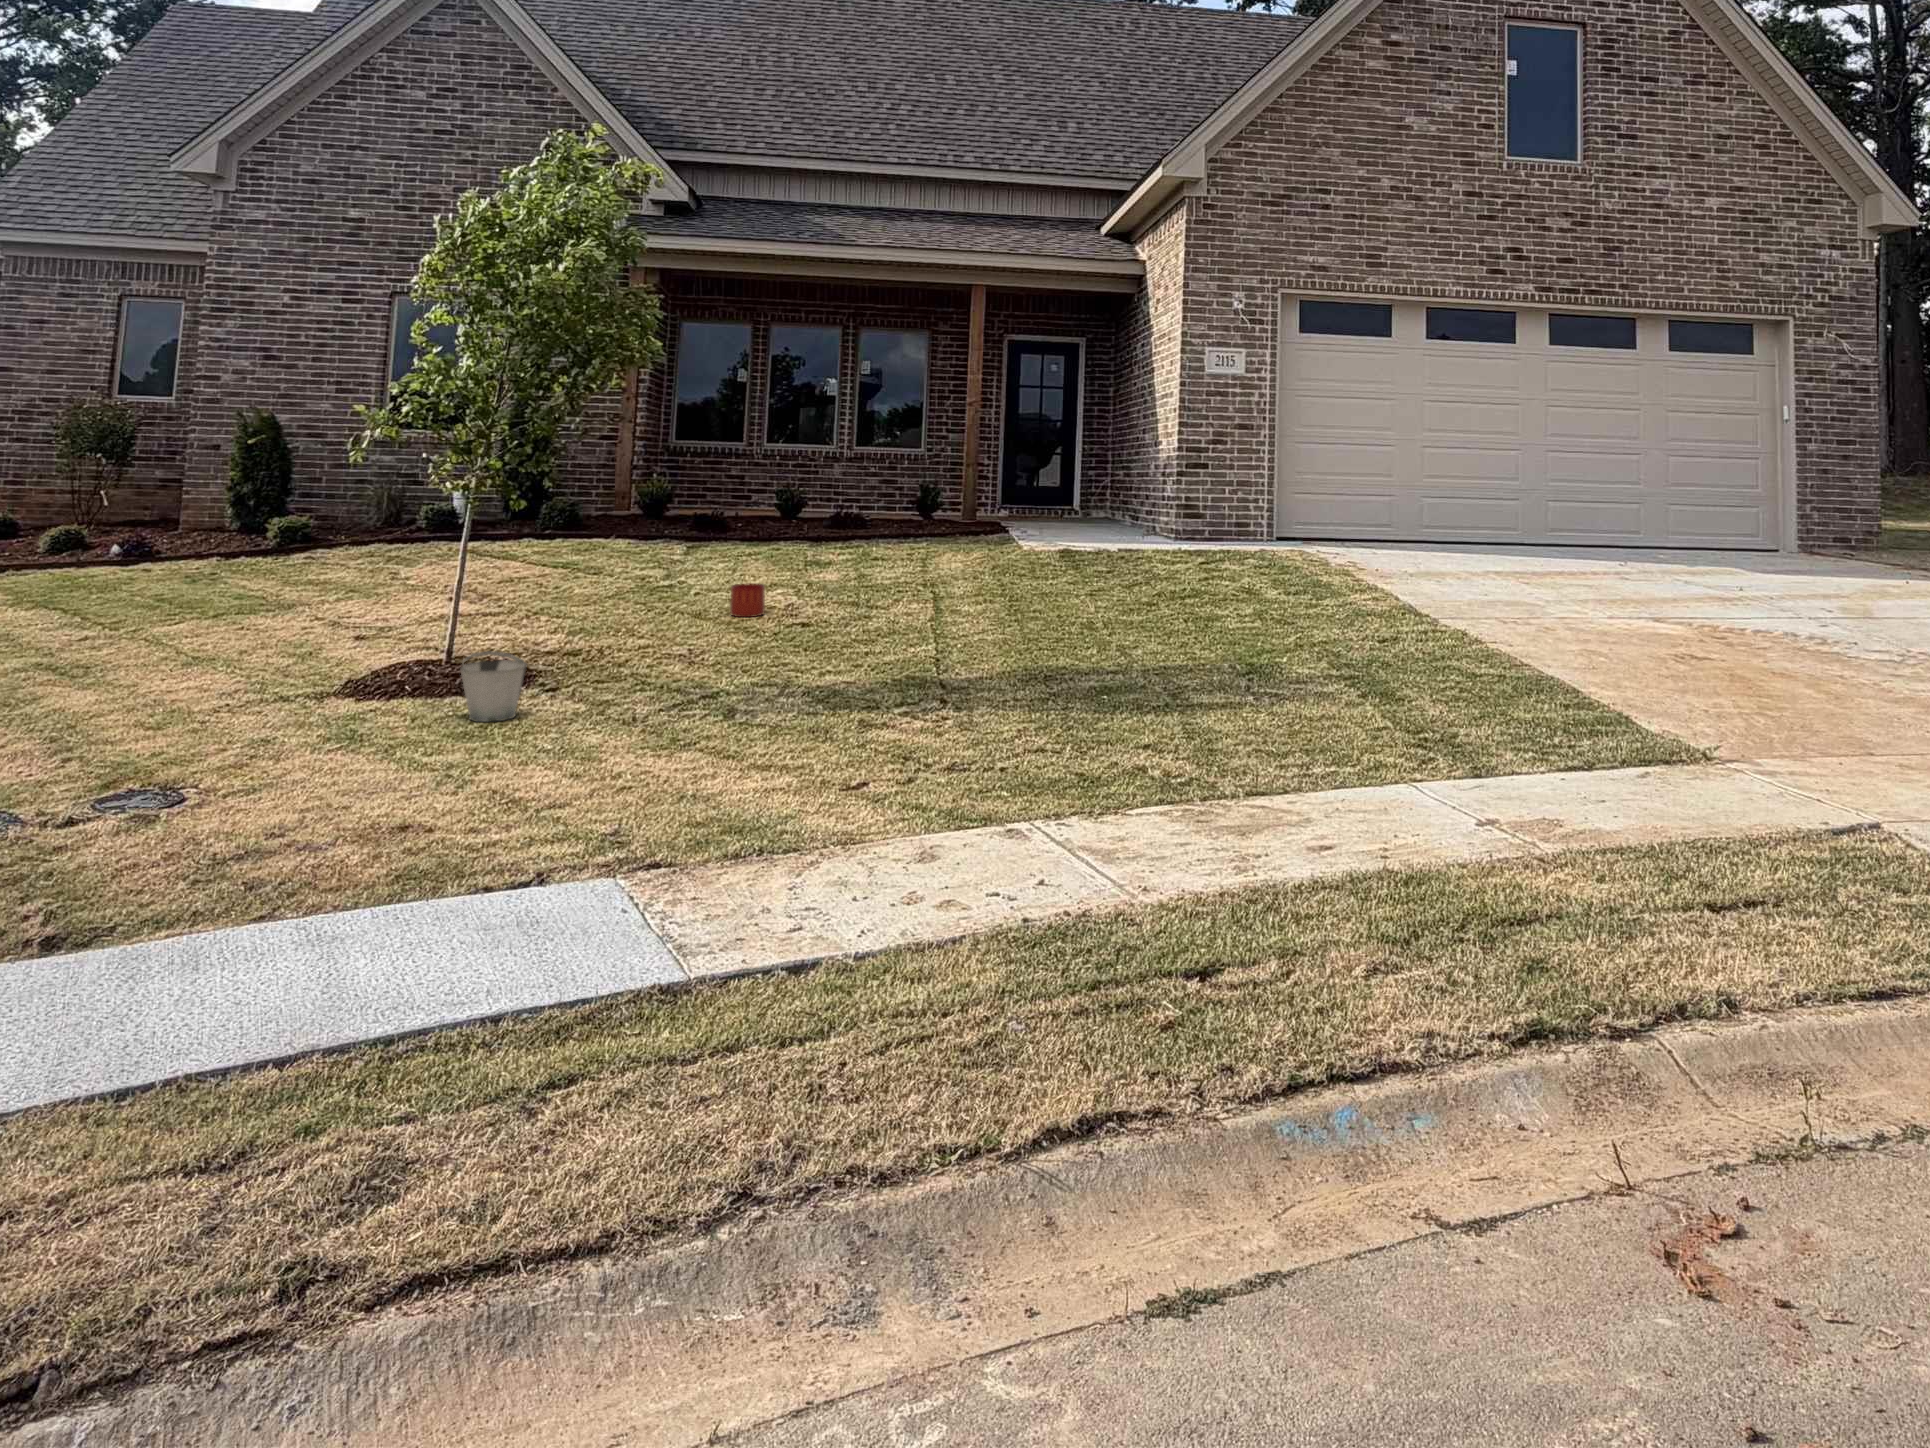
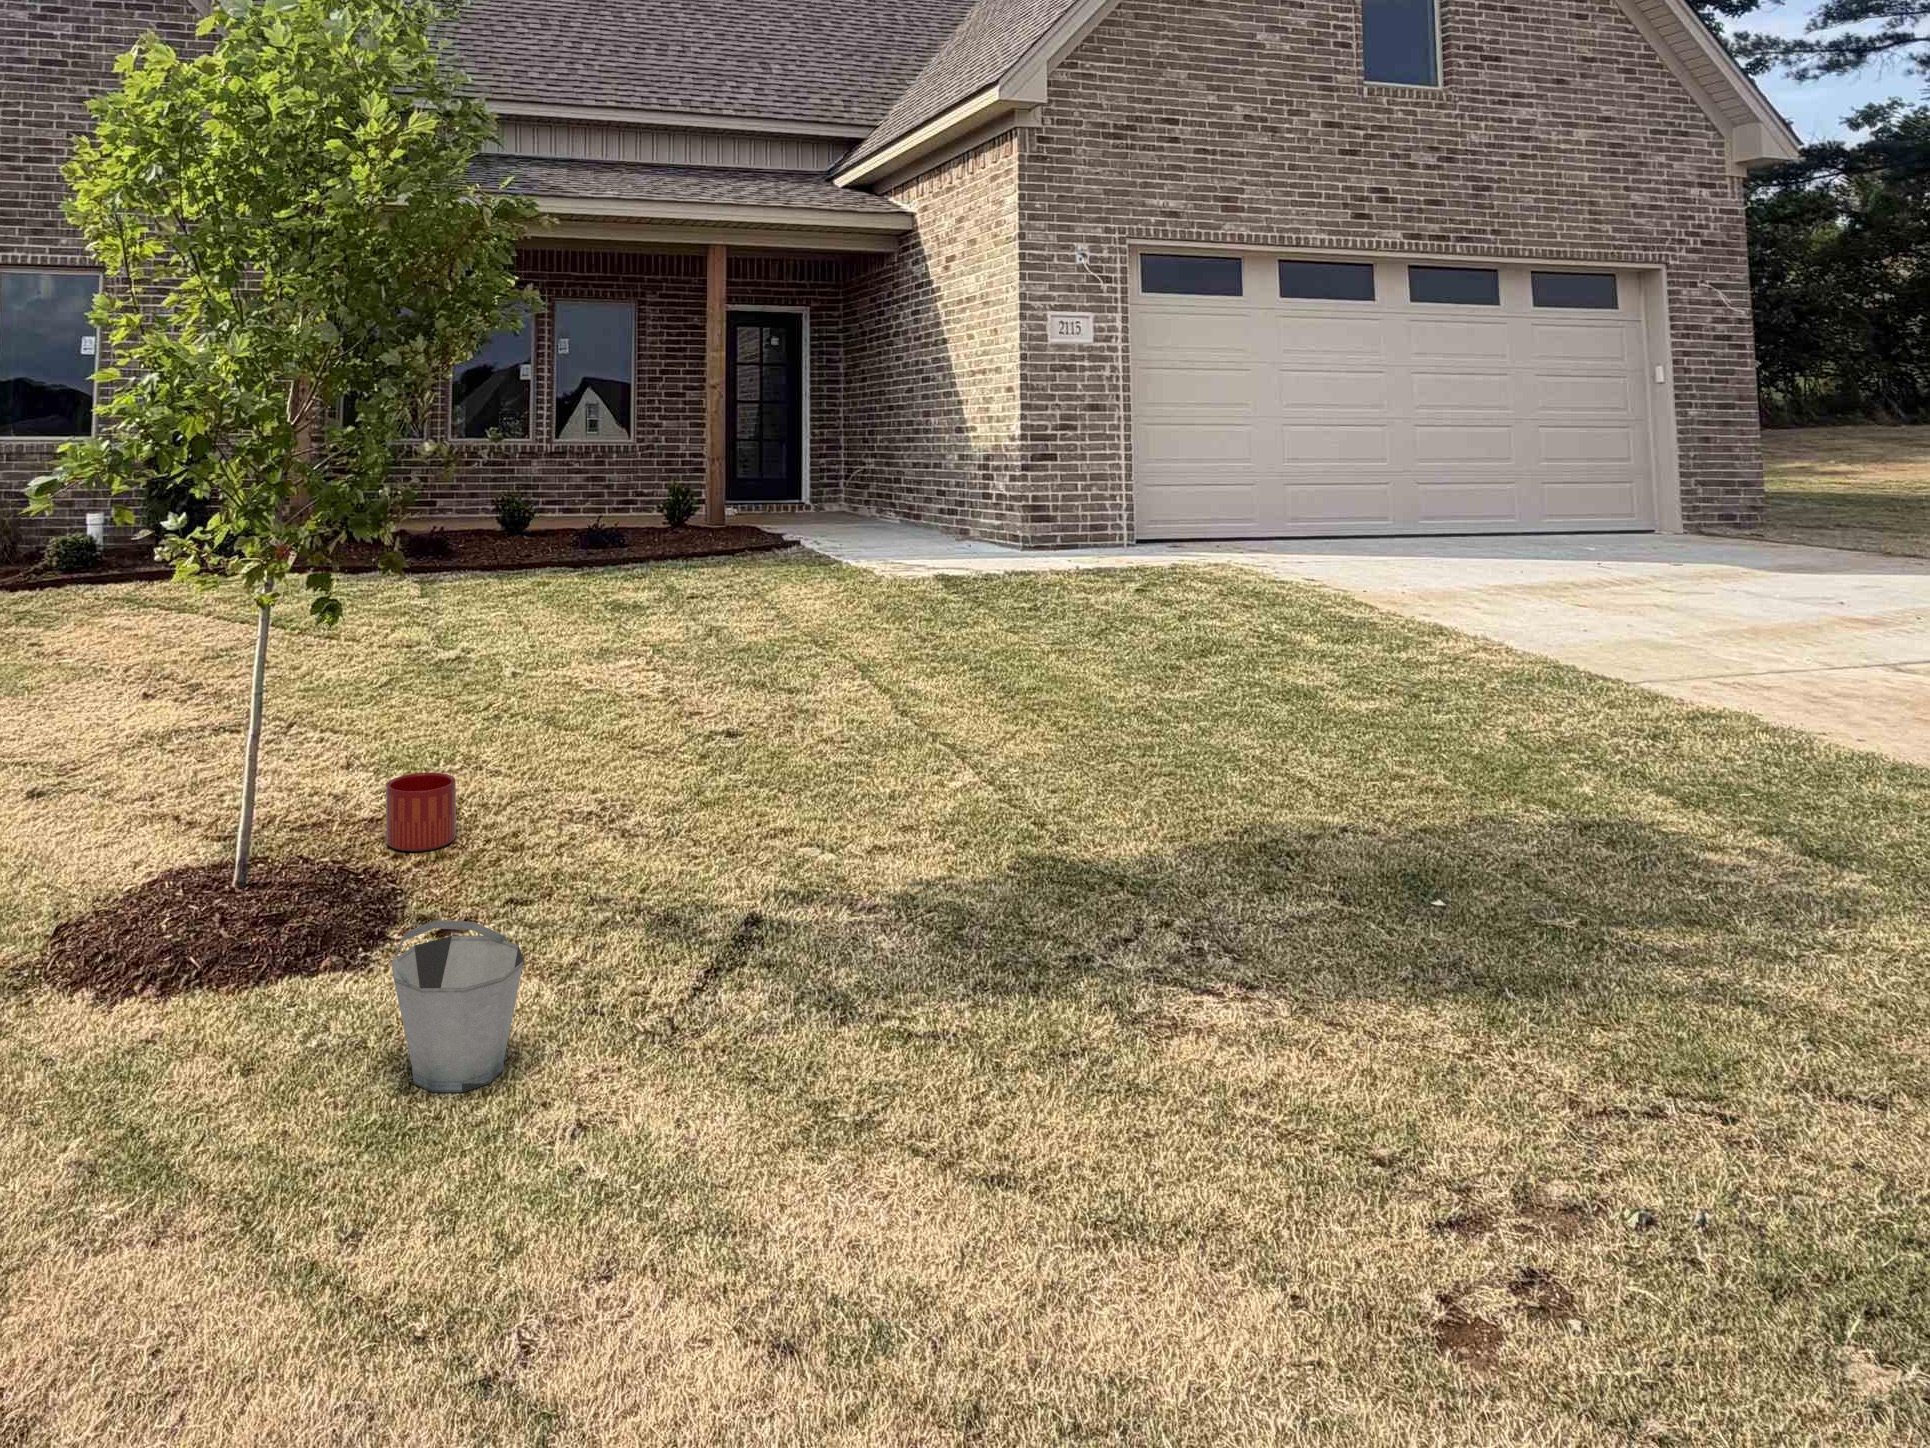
planter: present [730,584,765,617] -> present [386,772,456,852]

